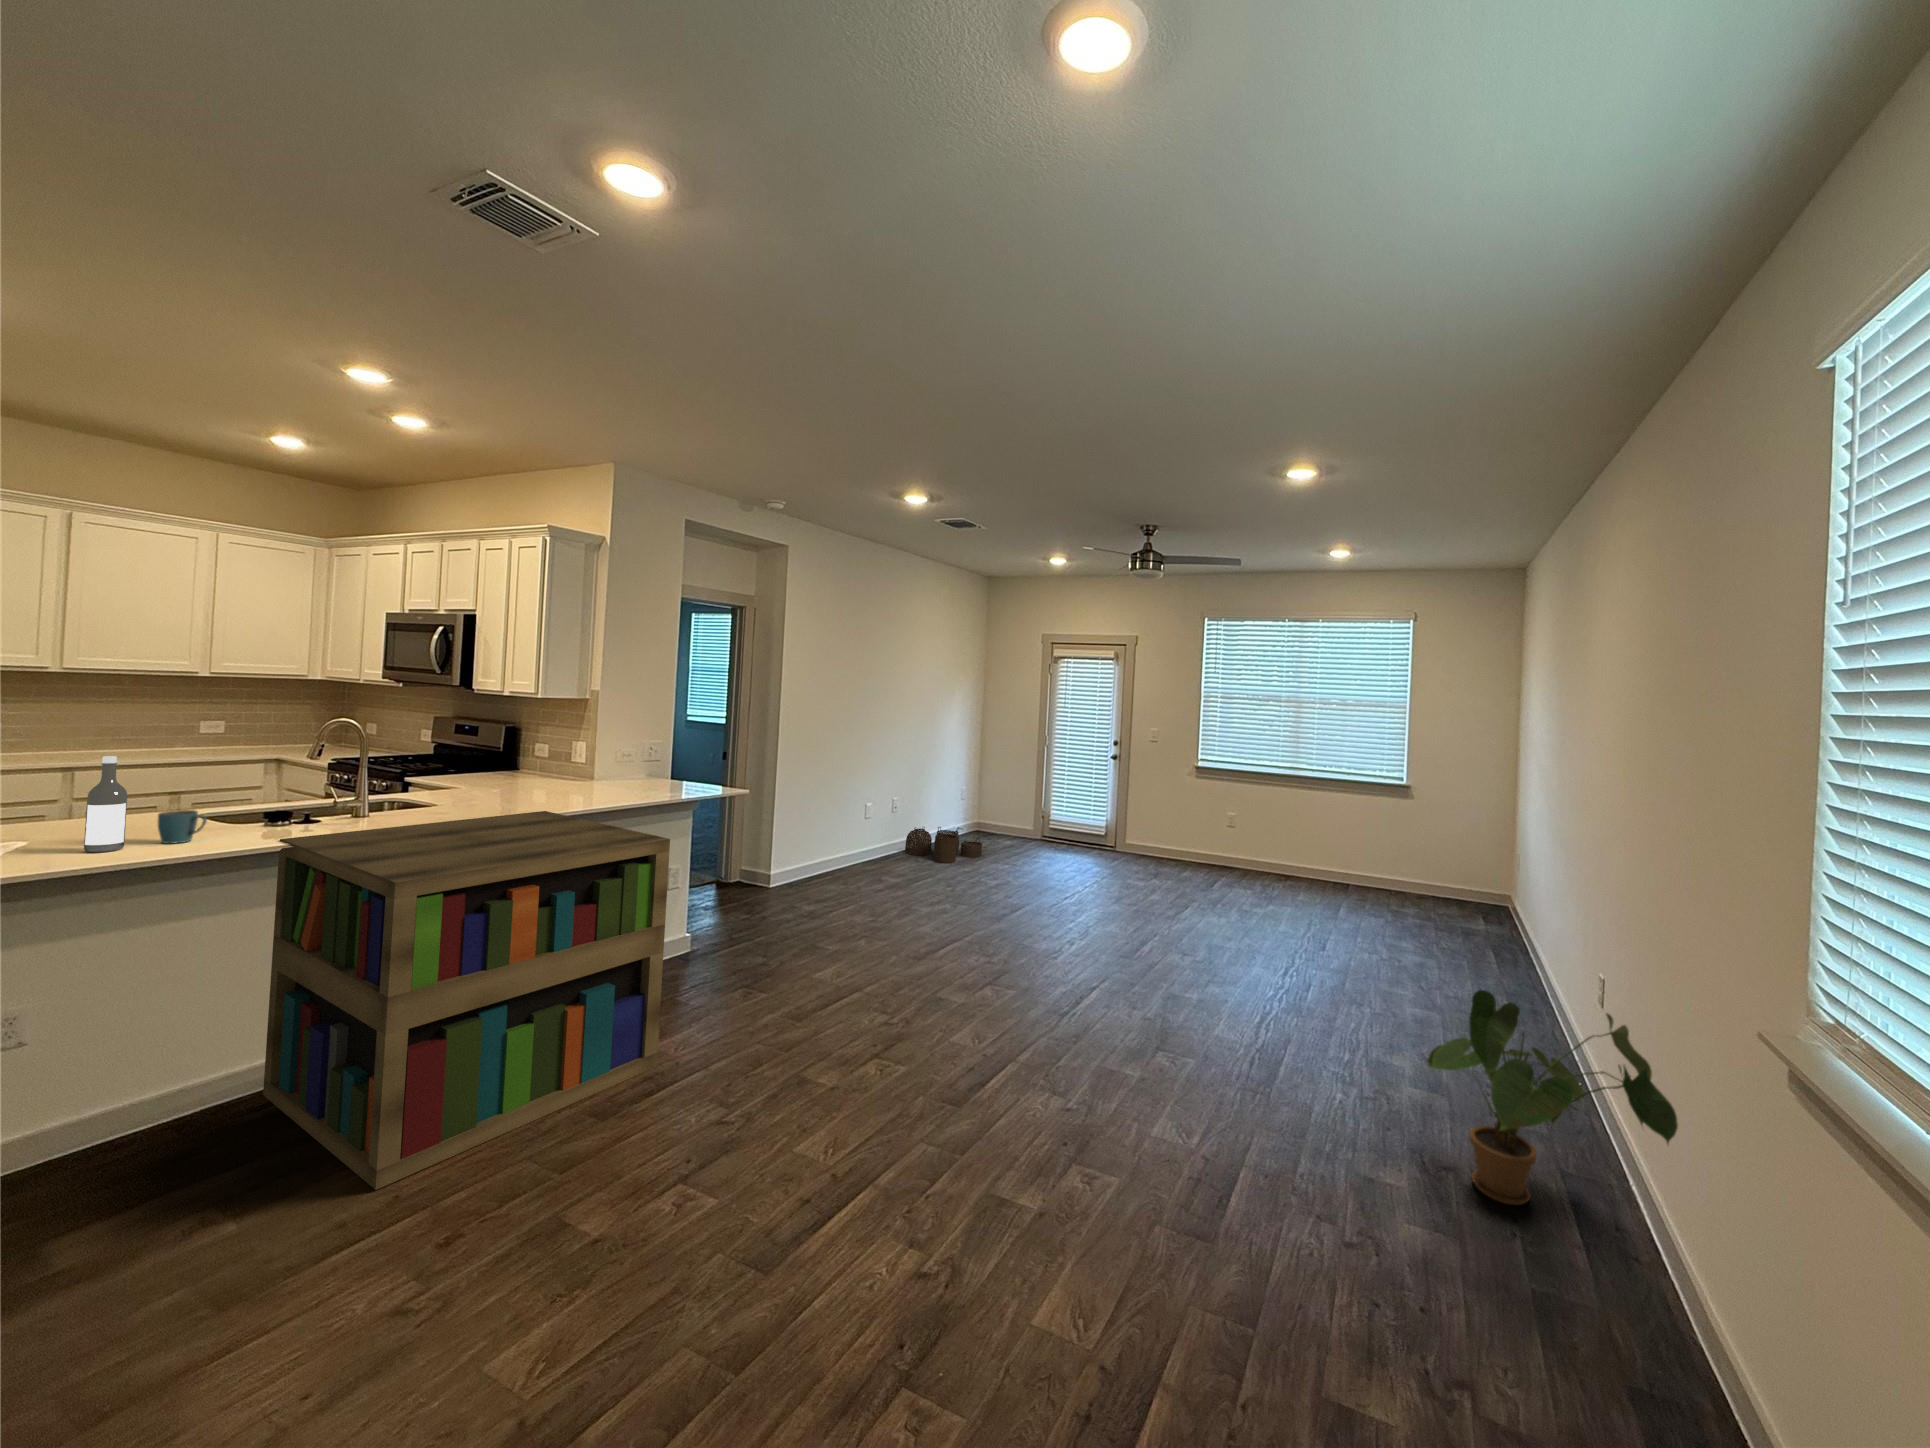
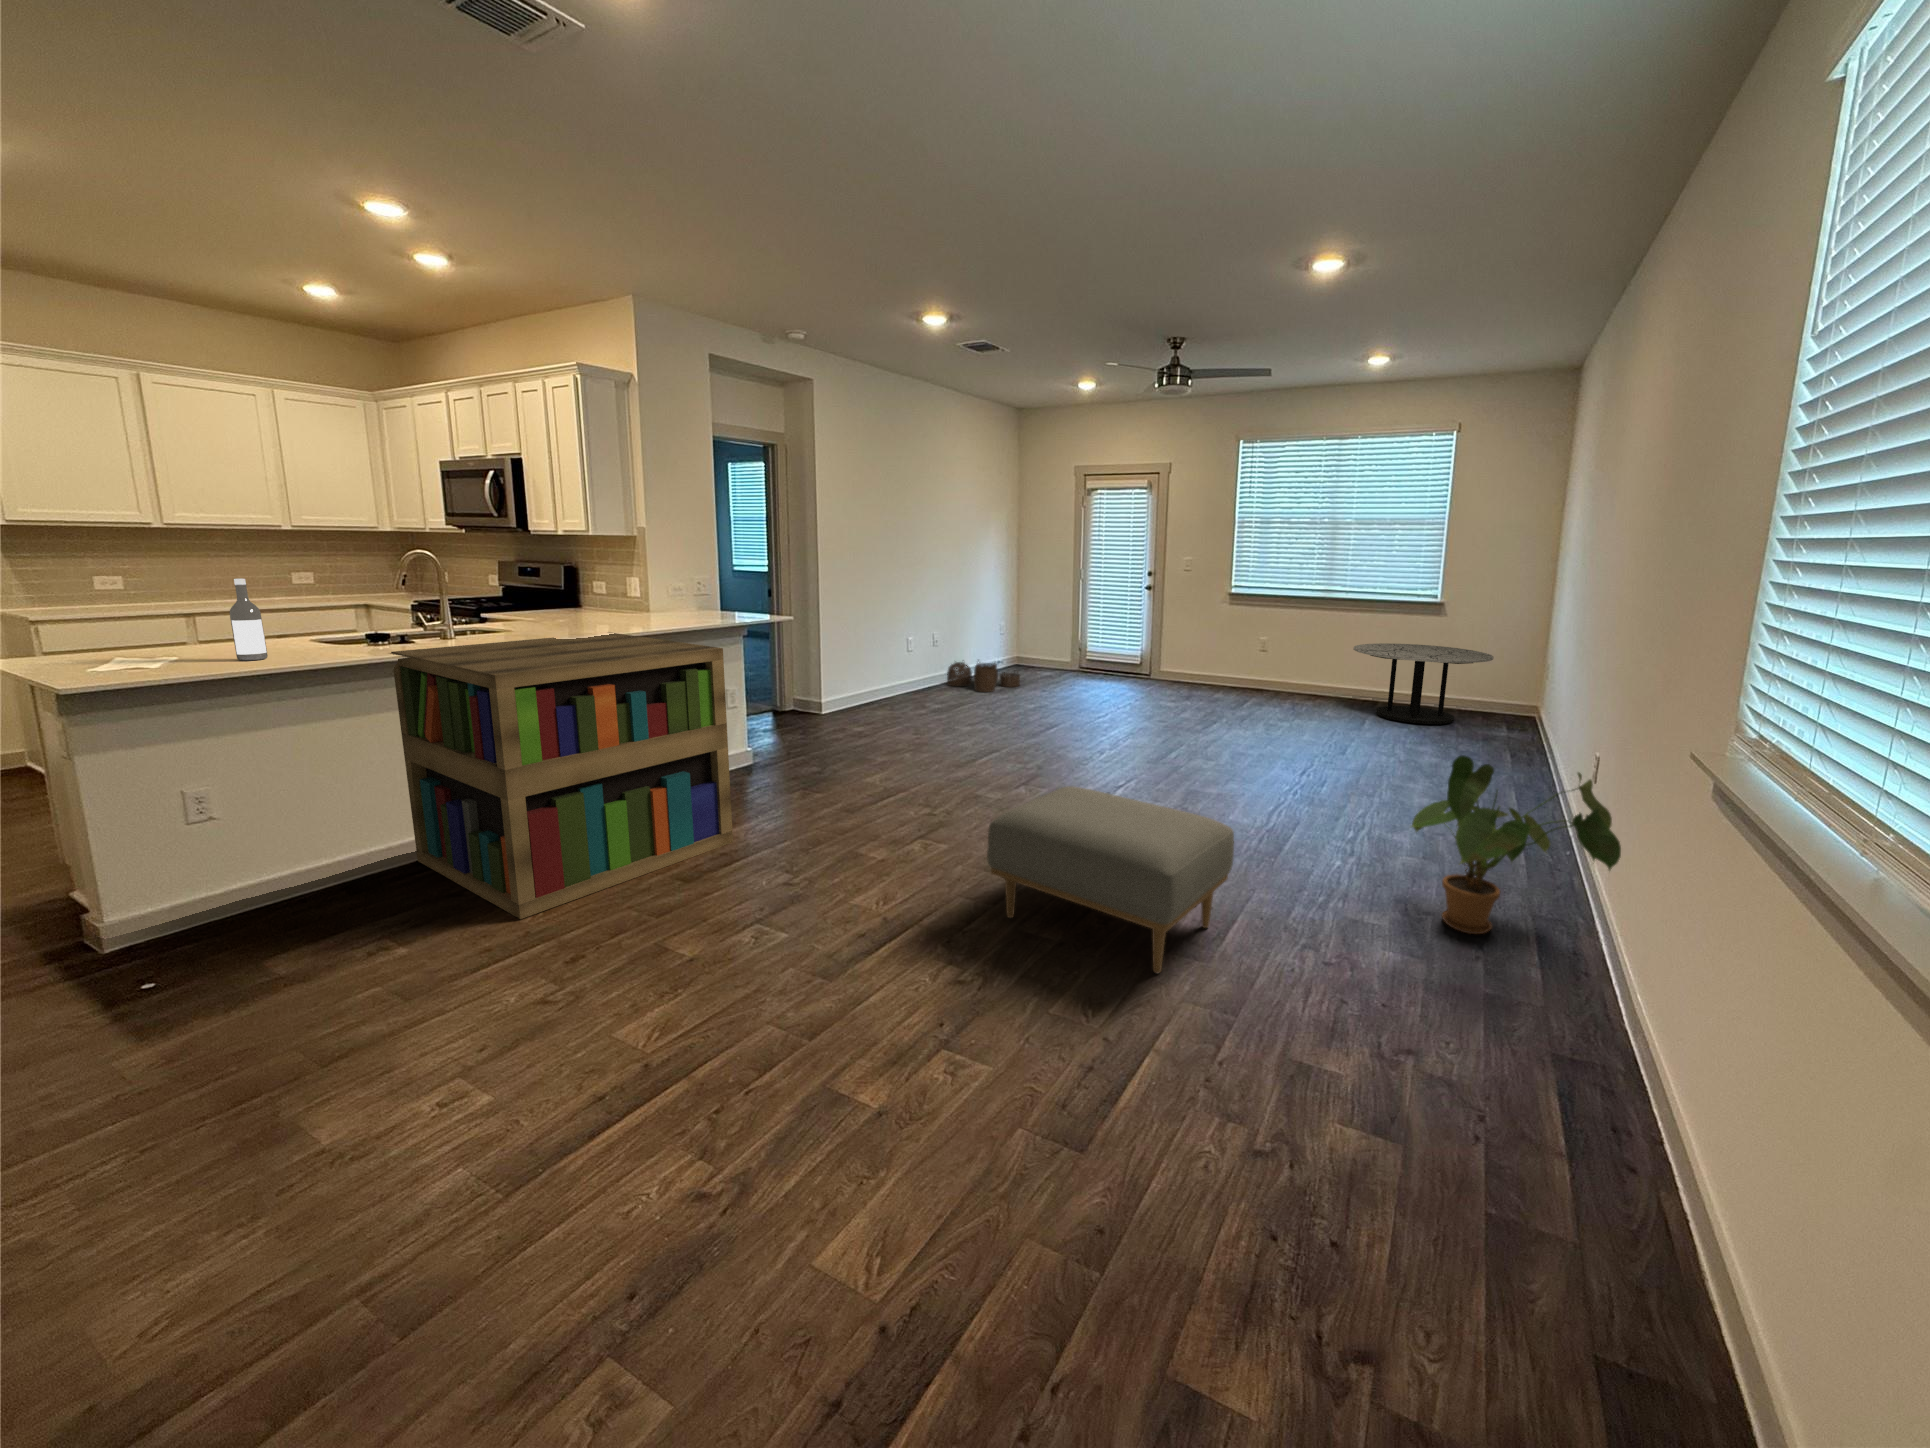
mug: present [158,810,207,844] -> none [288,628,328,655]
coffee table: none [1322,823,1461,912] -> present [1353,643,1494,725]
ottoman: none [959,1011,1241,1273] -> present [987,786,1234,973]

